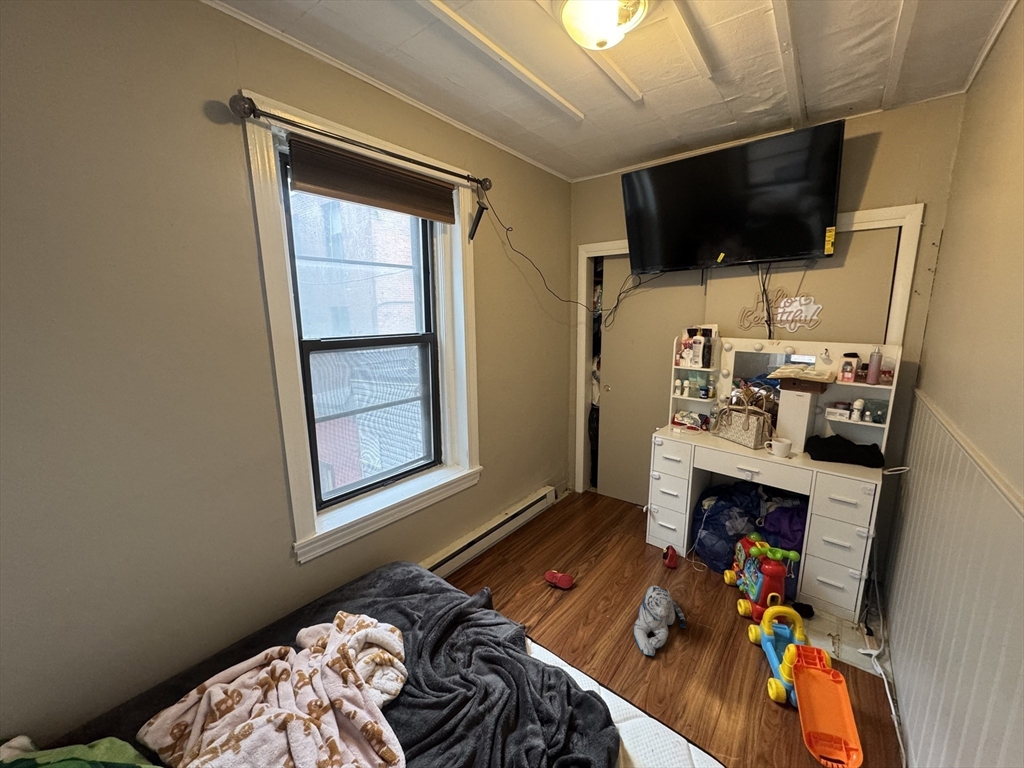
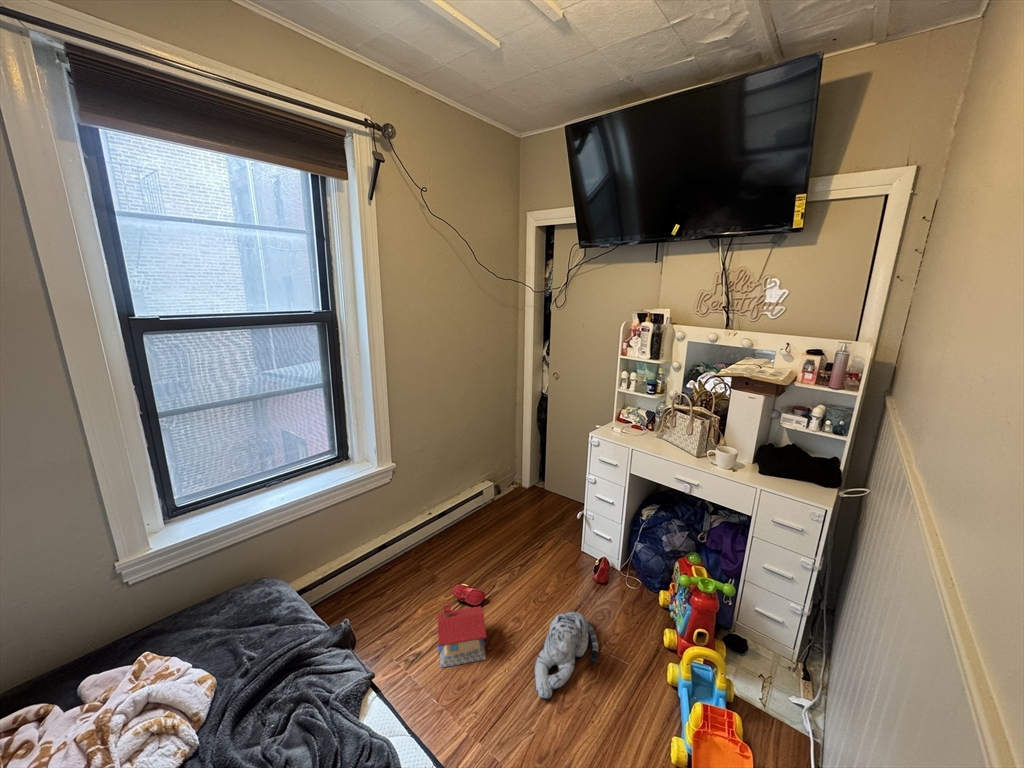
toy house: none [540,585,589,638] -> present [437,605,487,668]

